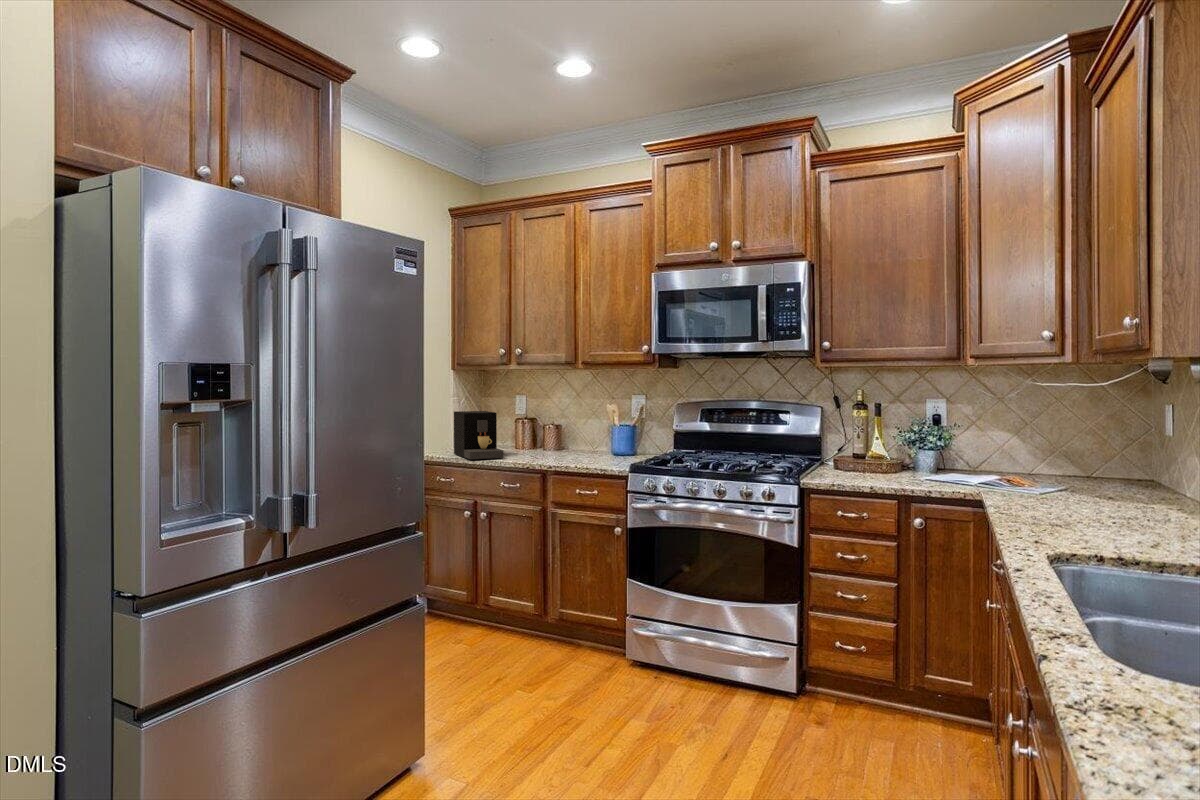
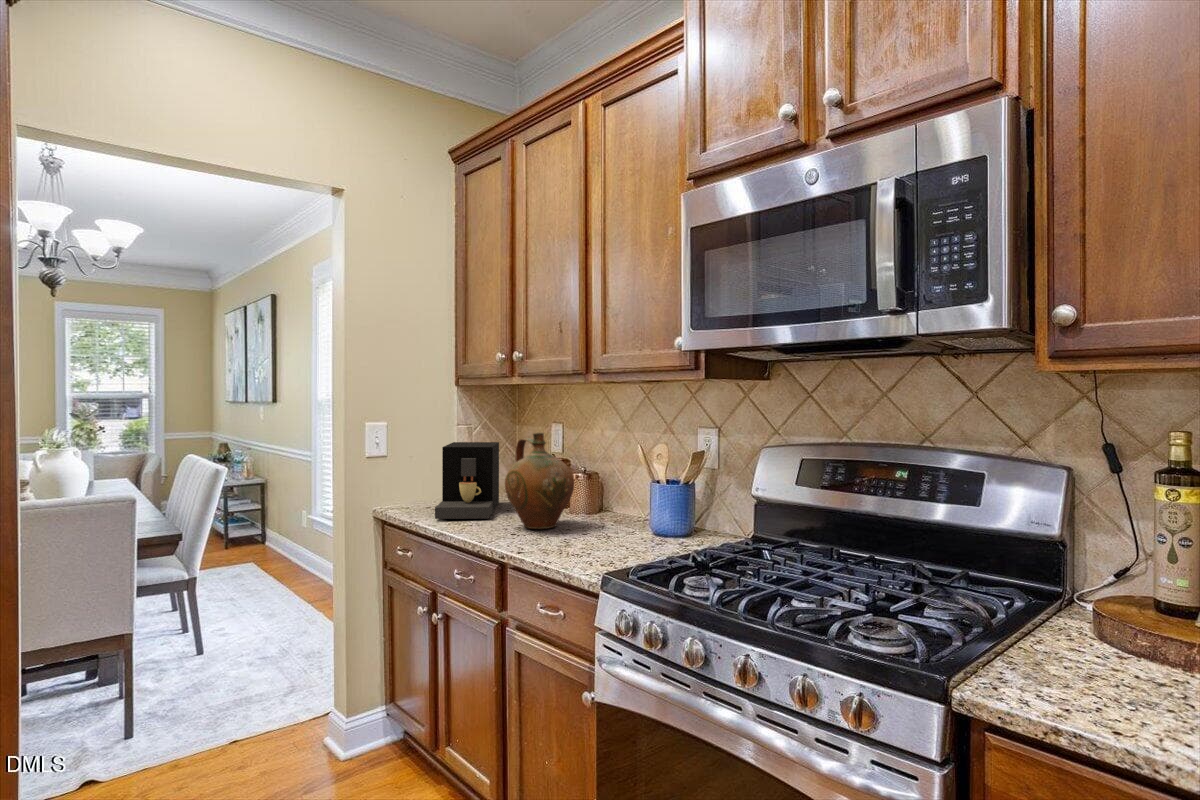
ceramic jug: none [523,401,565,460] -> present [505,433,574,529]

